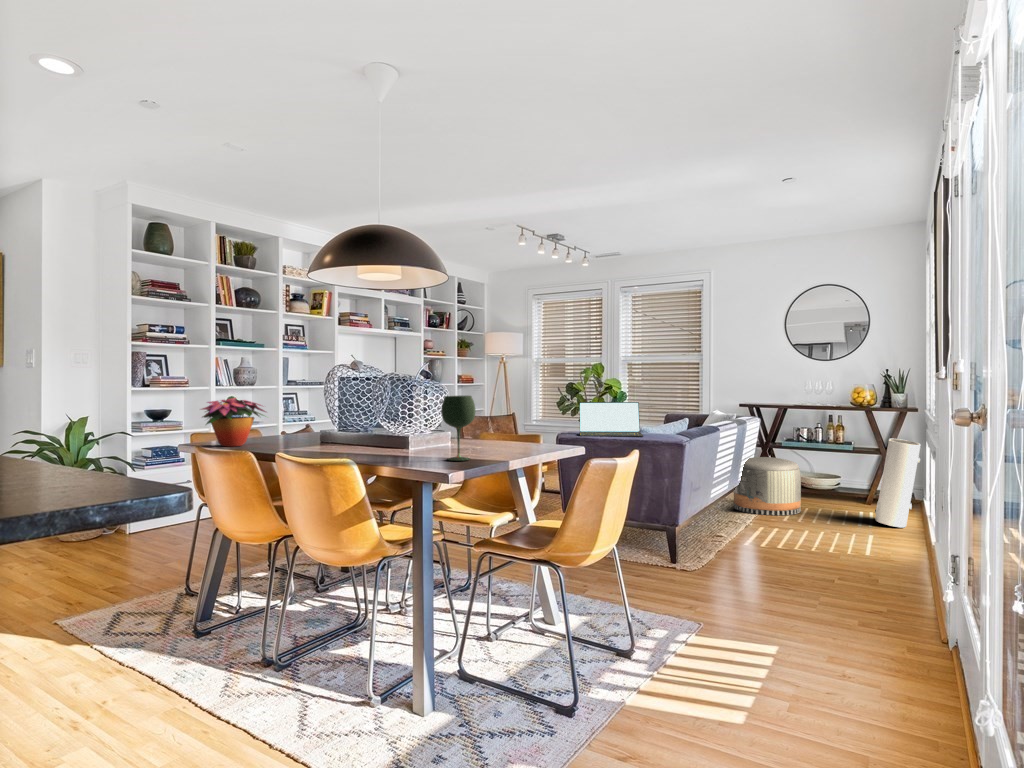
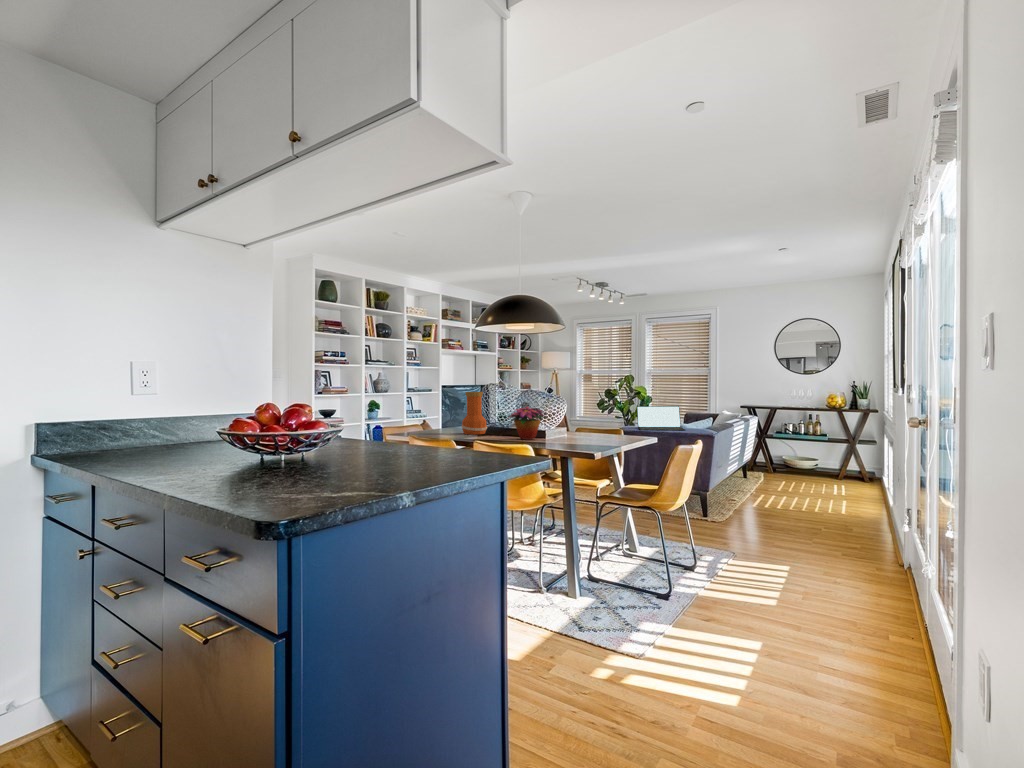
vase: none [300,378,340,442] -> present [462,392,487,435]
wine glass: present [441,396,475,461] -> none [579,405,601,446]
flower arrangement: present [201,398,266,447] -> present [507,407,544,440]
air purifier: present [875,439,920,528] -> none [846,431,880,496]
pouf: present [734,457,801,515] -> none [740,445,790,488]

